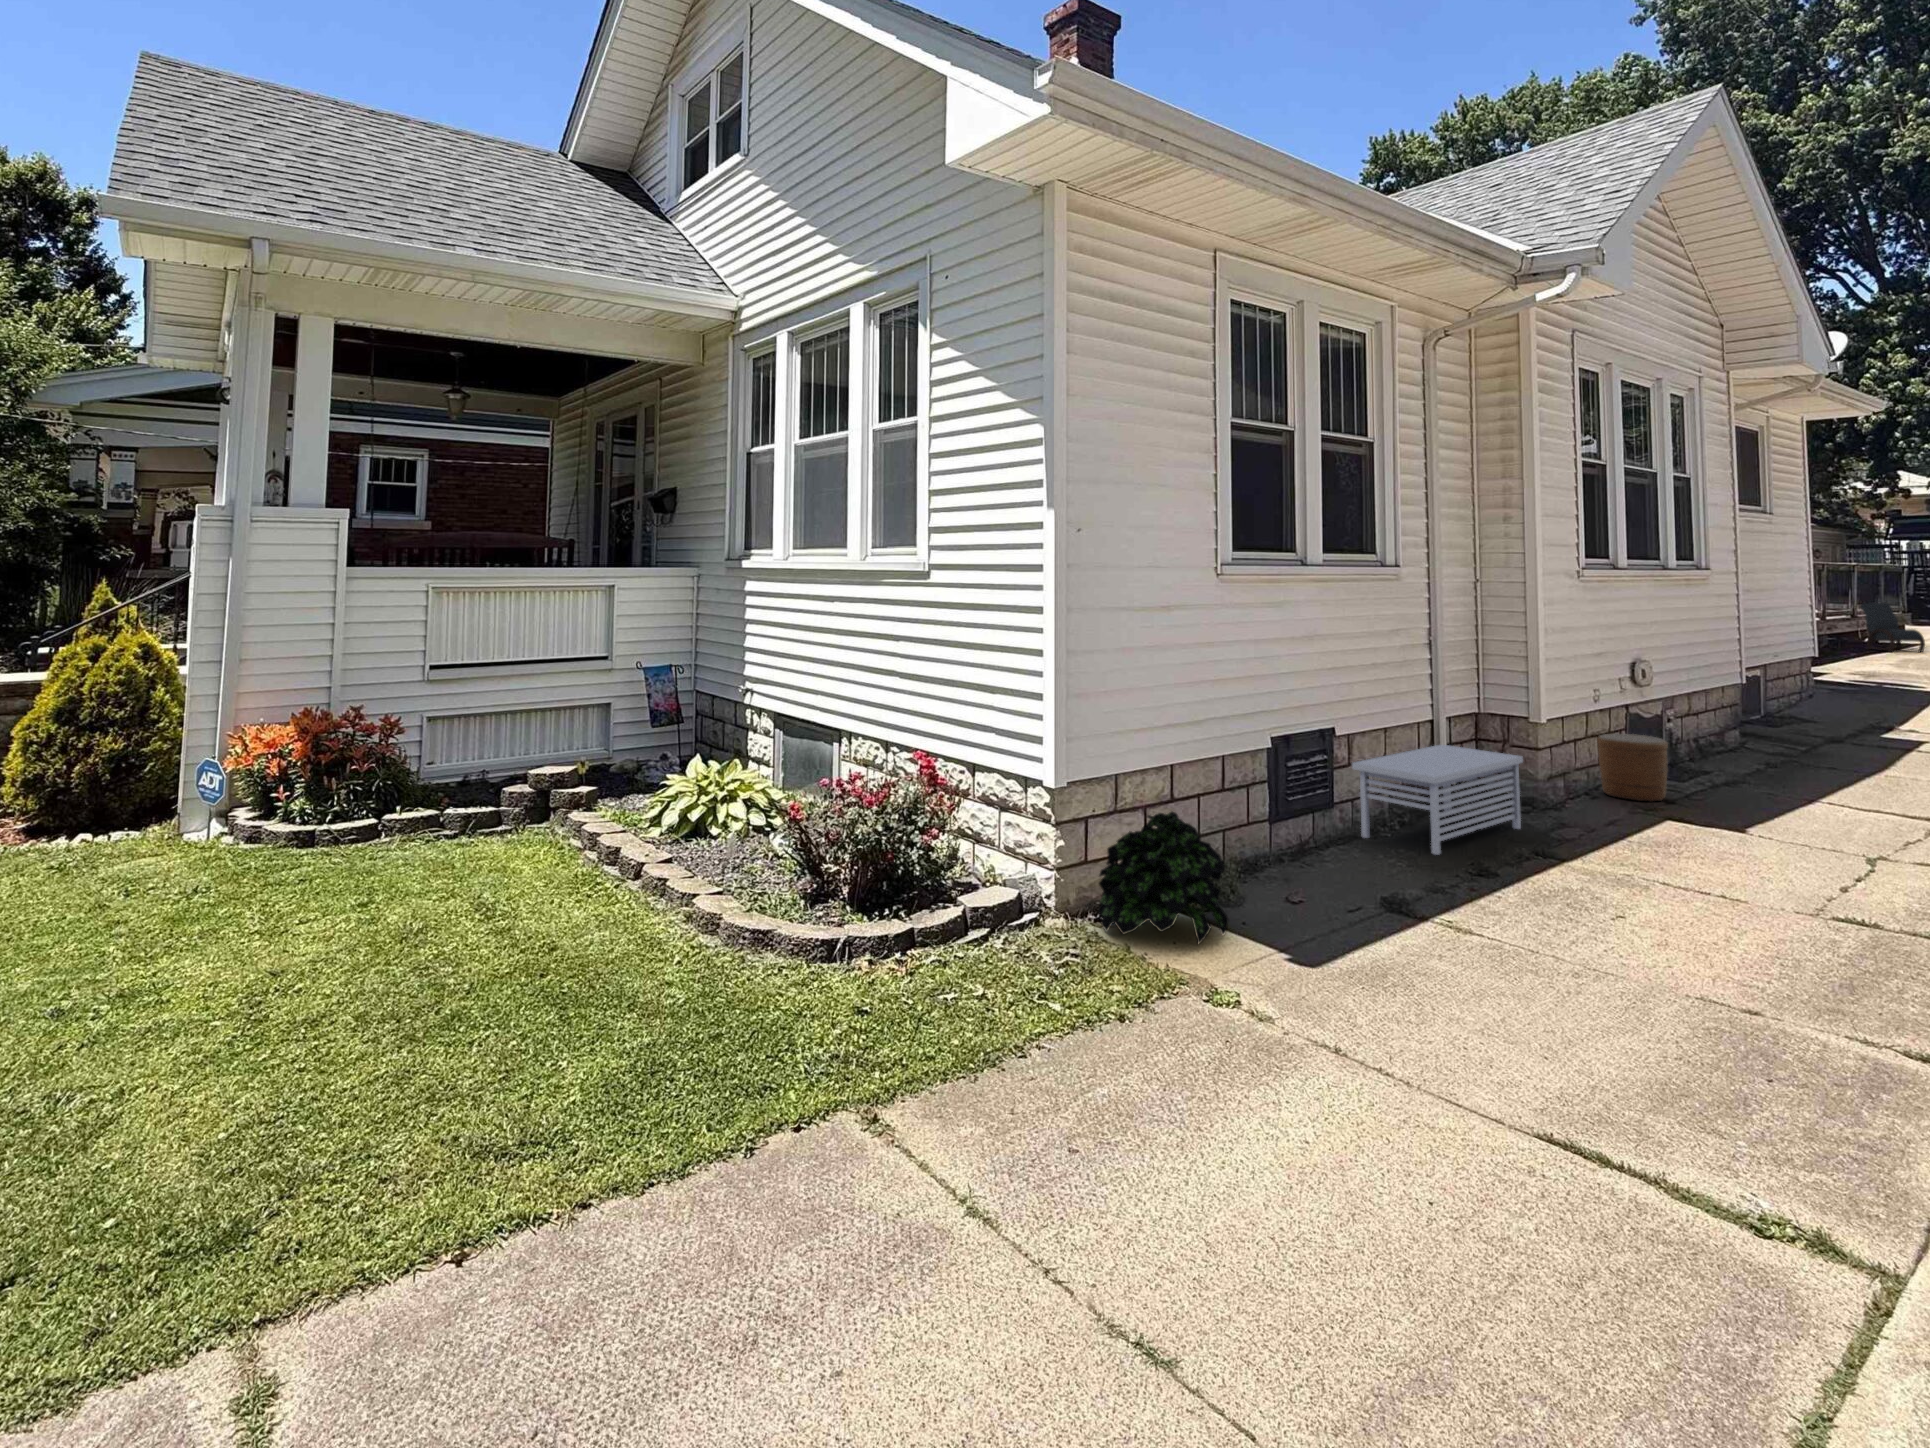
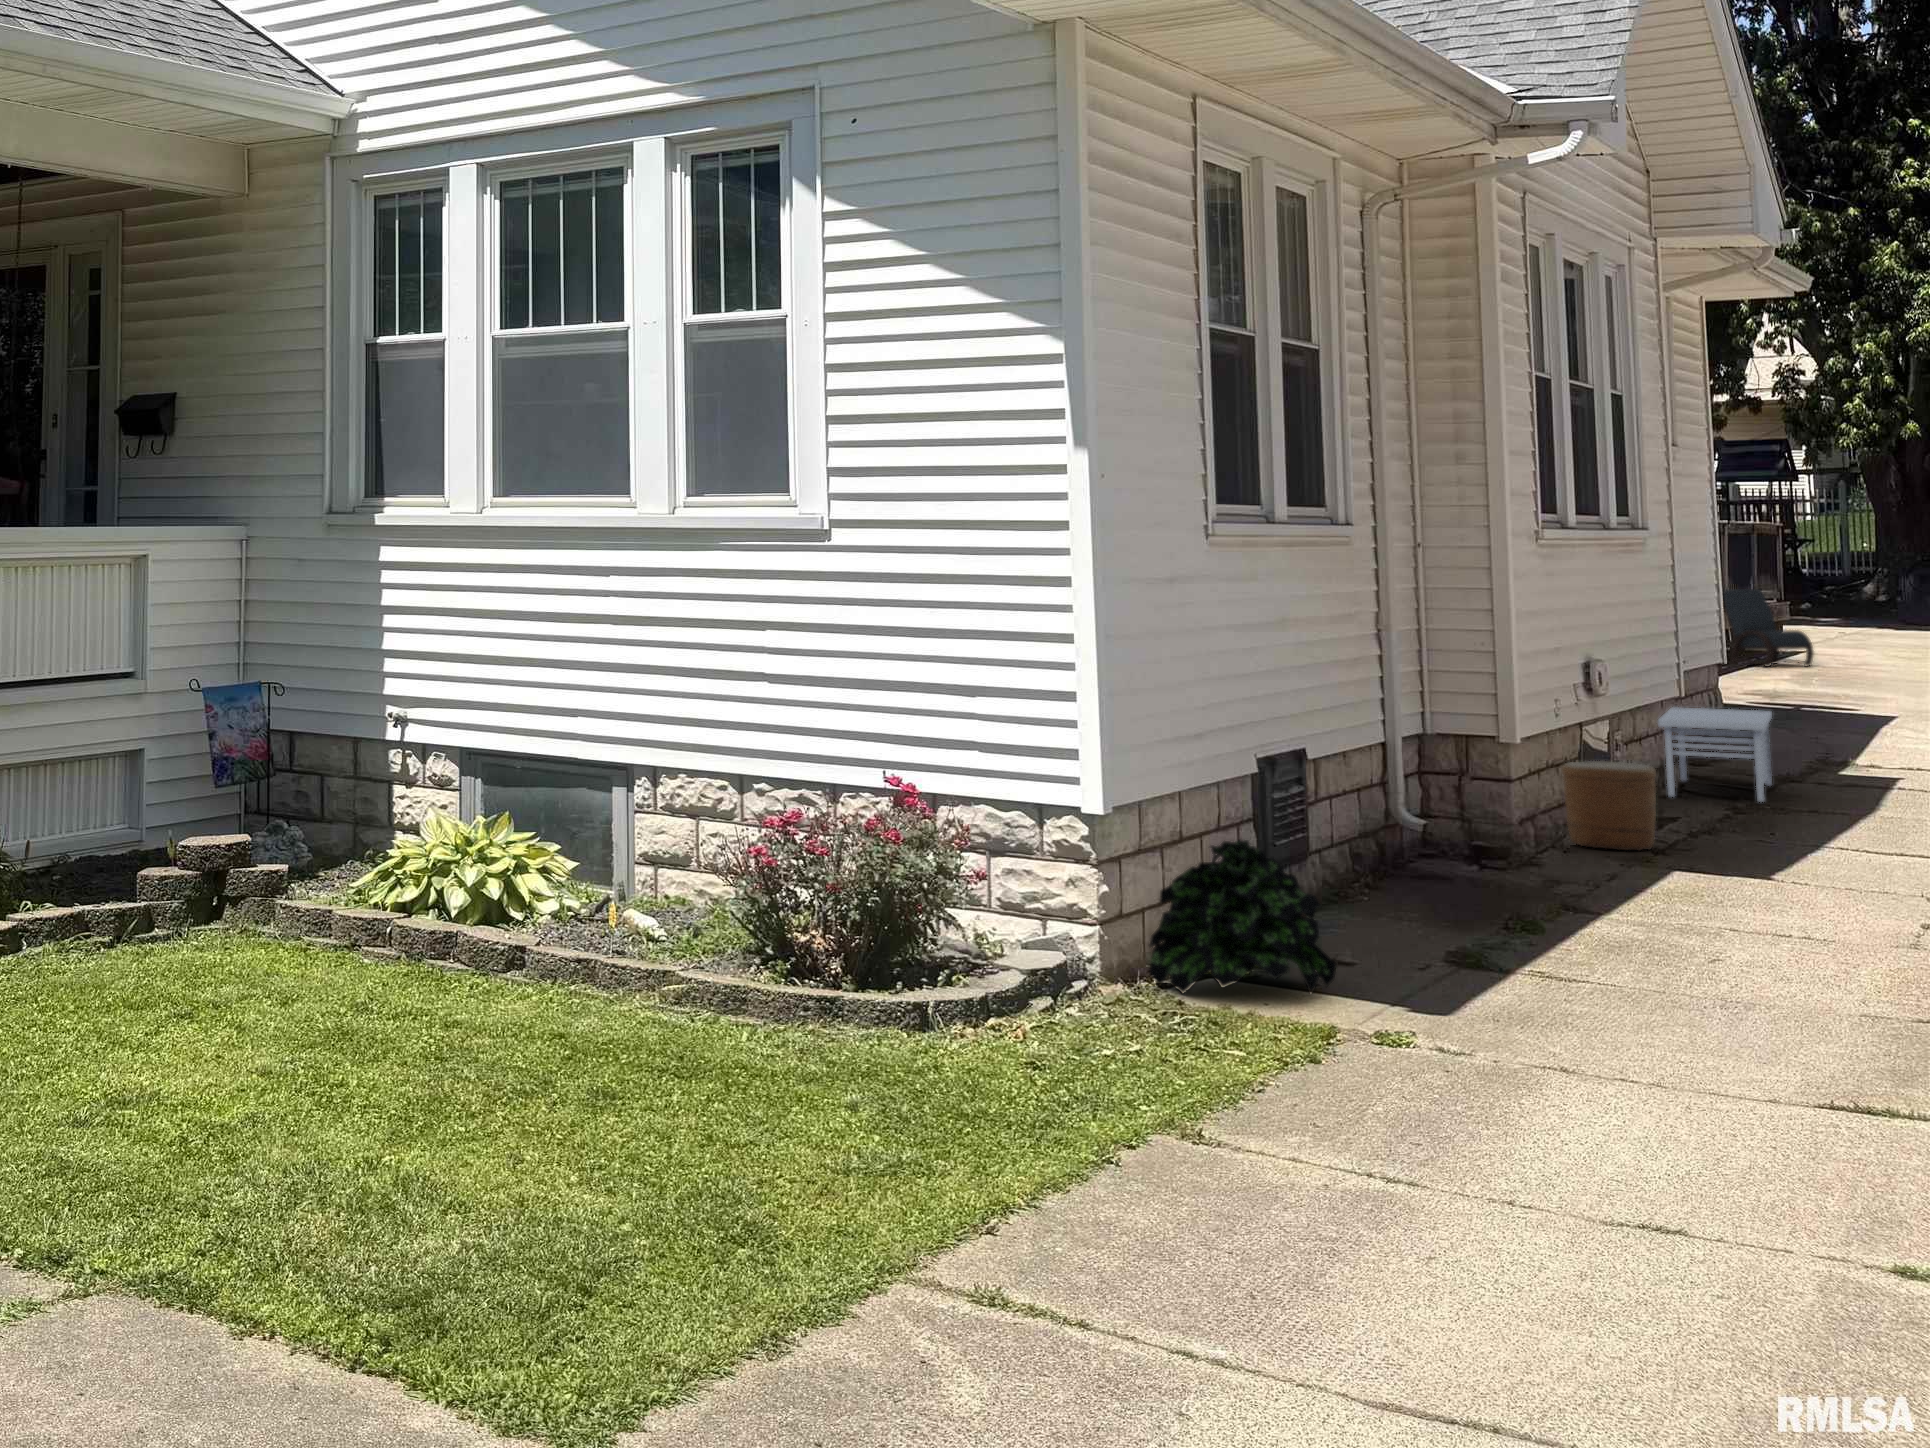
storage bench: present [1352,745,1523,855] -> present [1658,707,1772,802]

